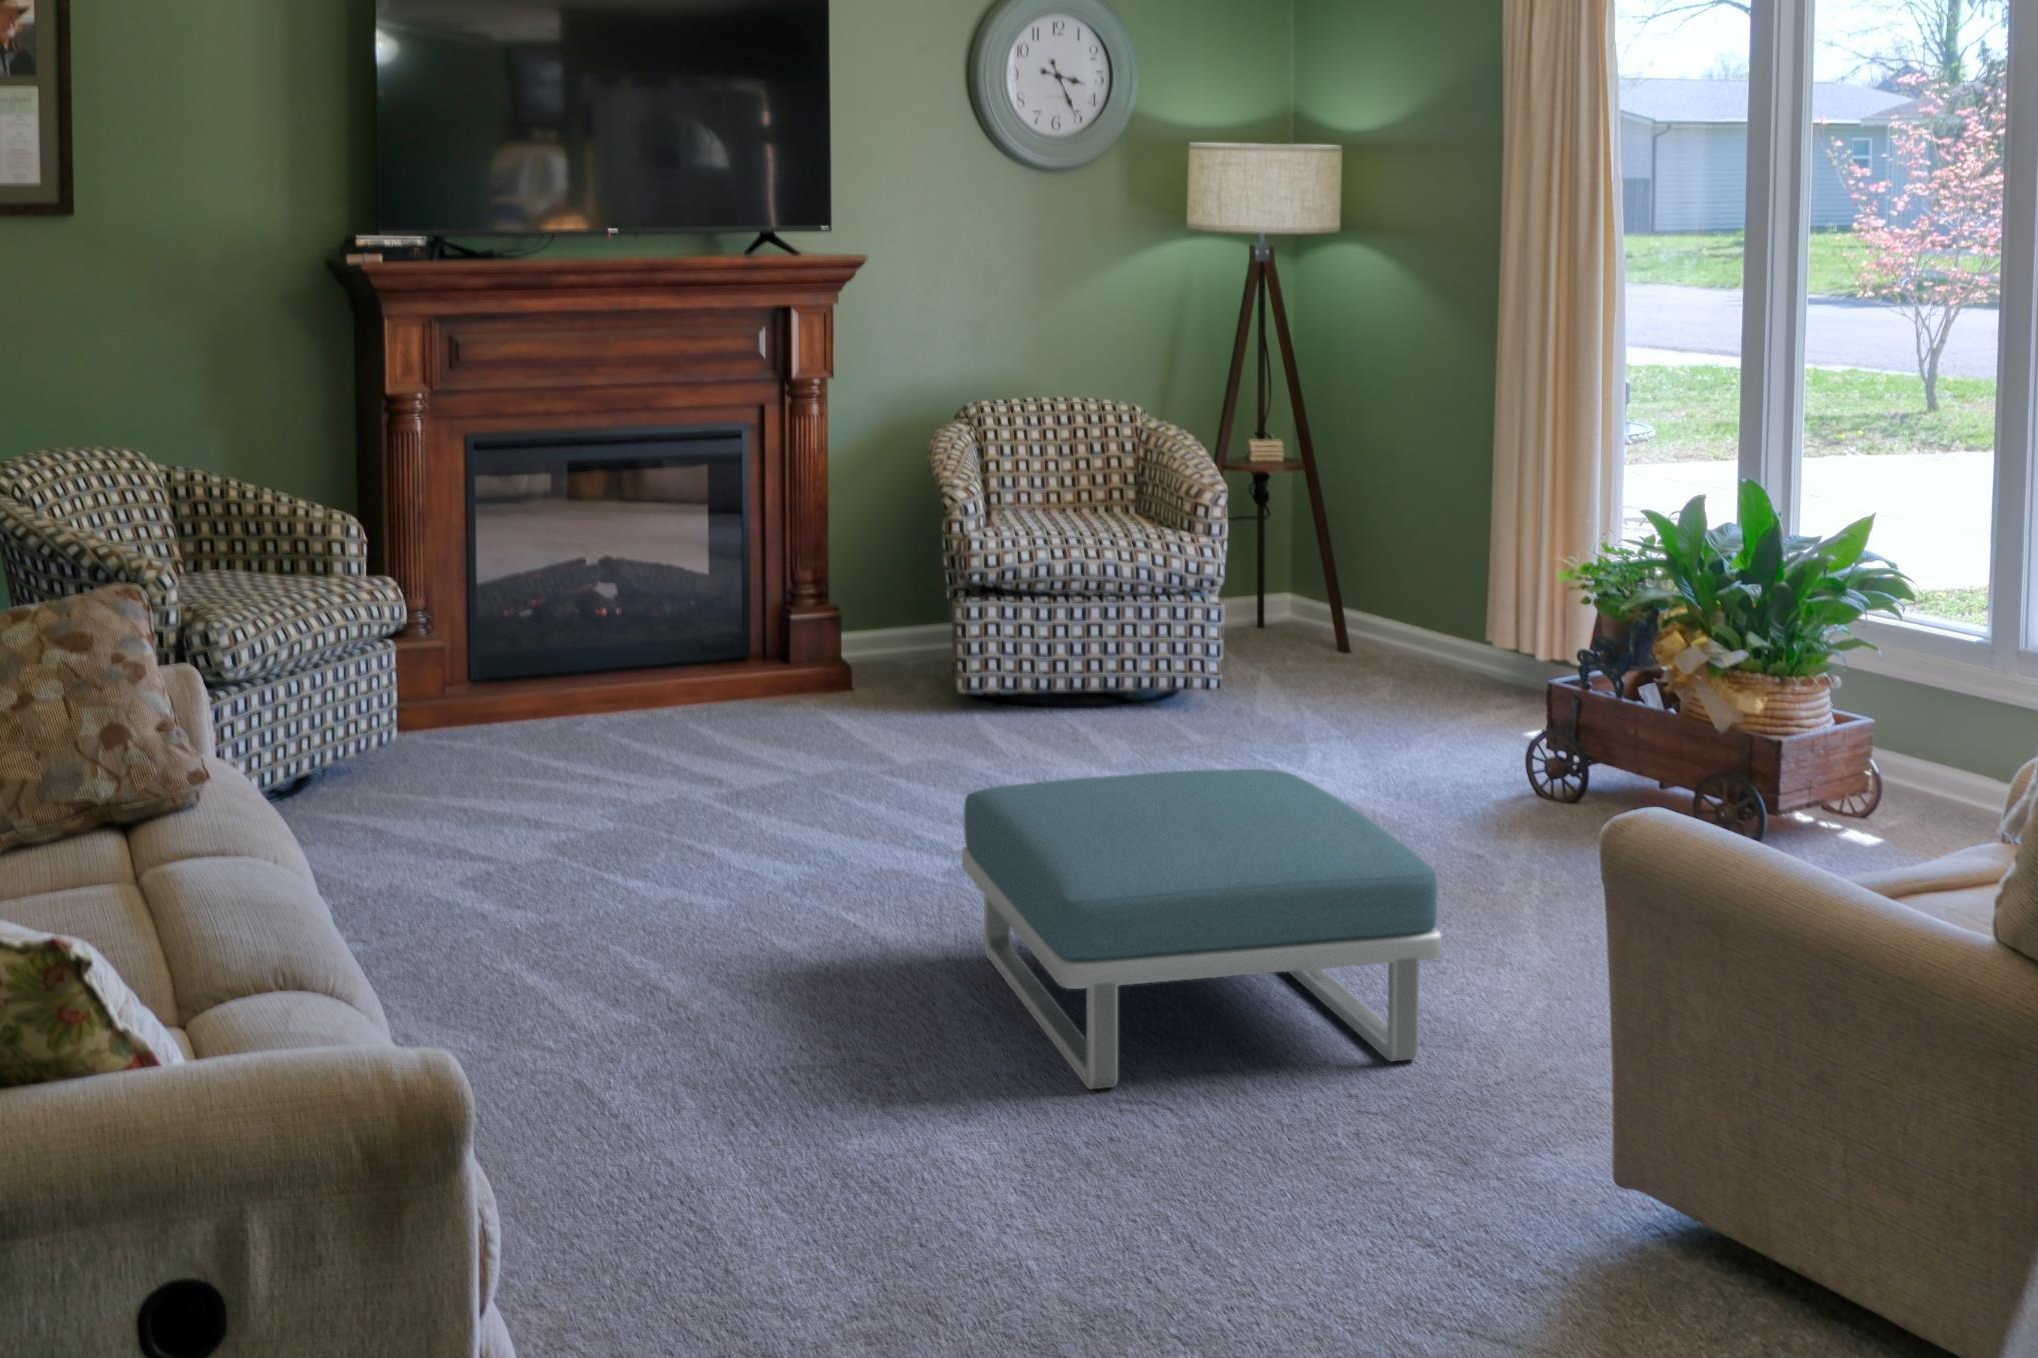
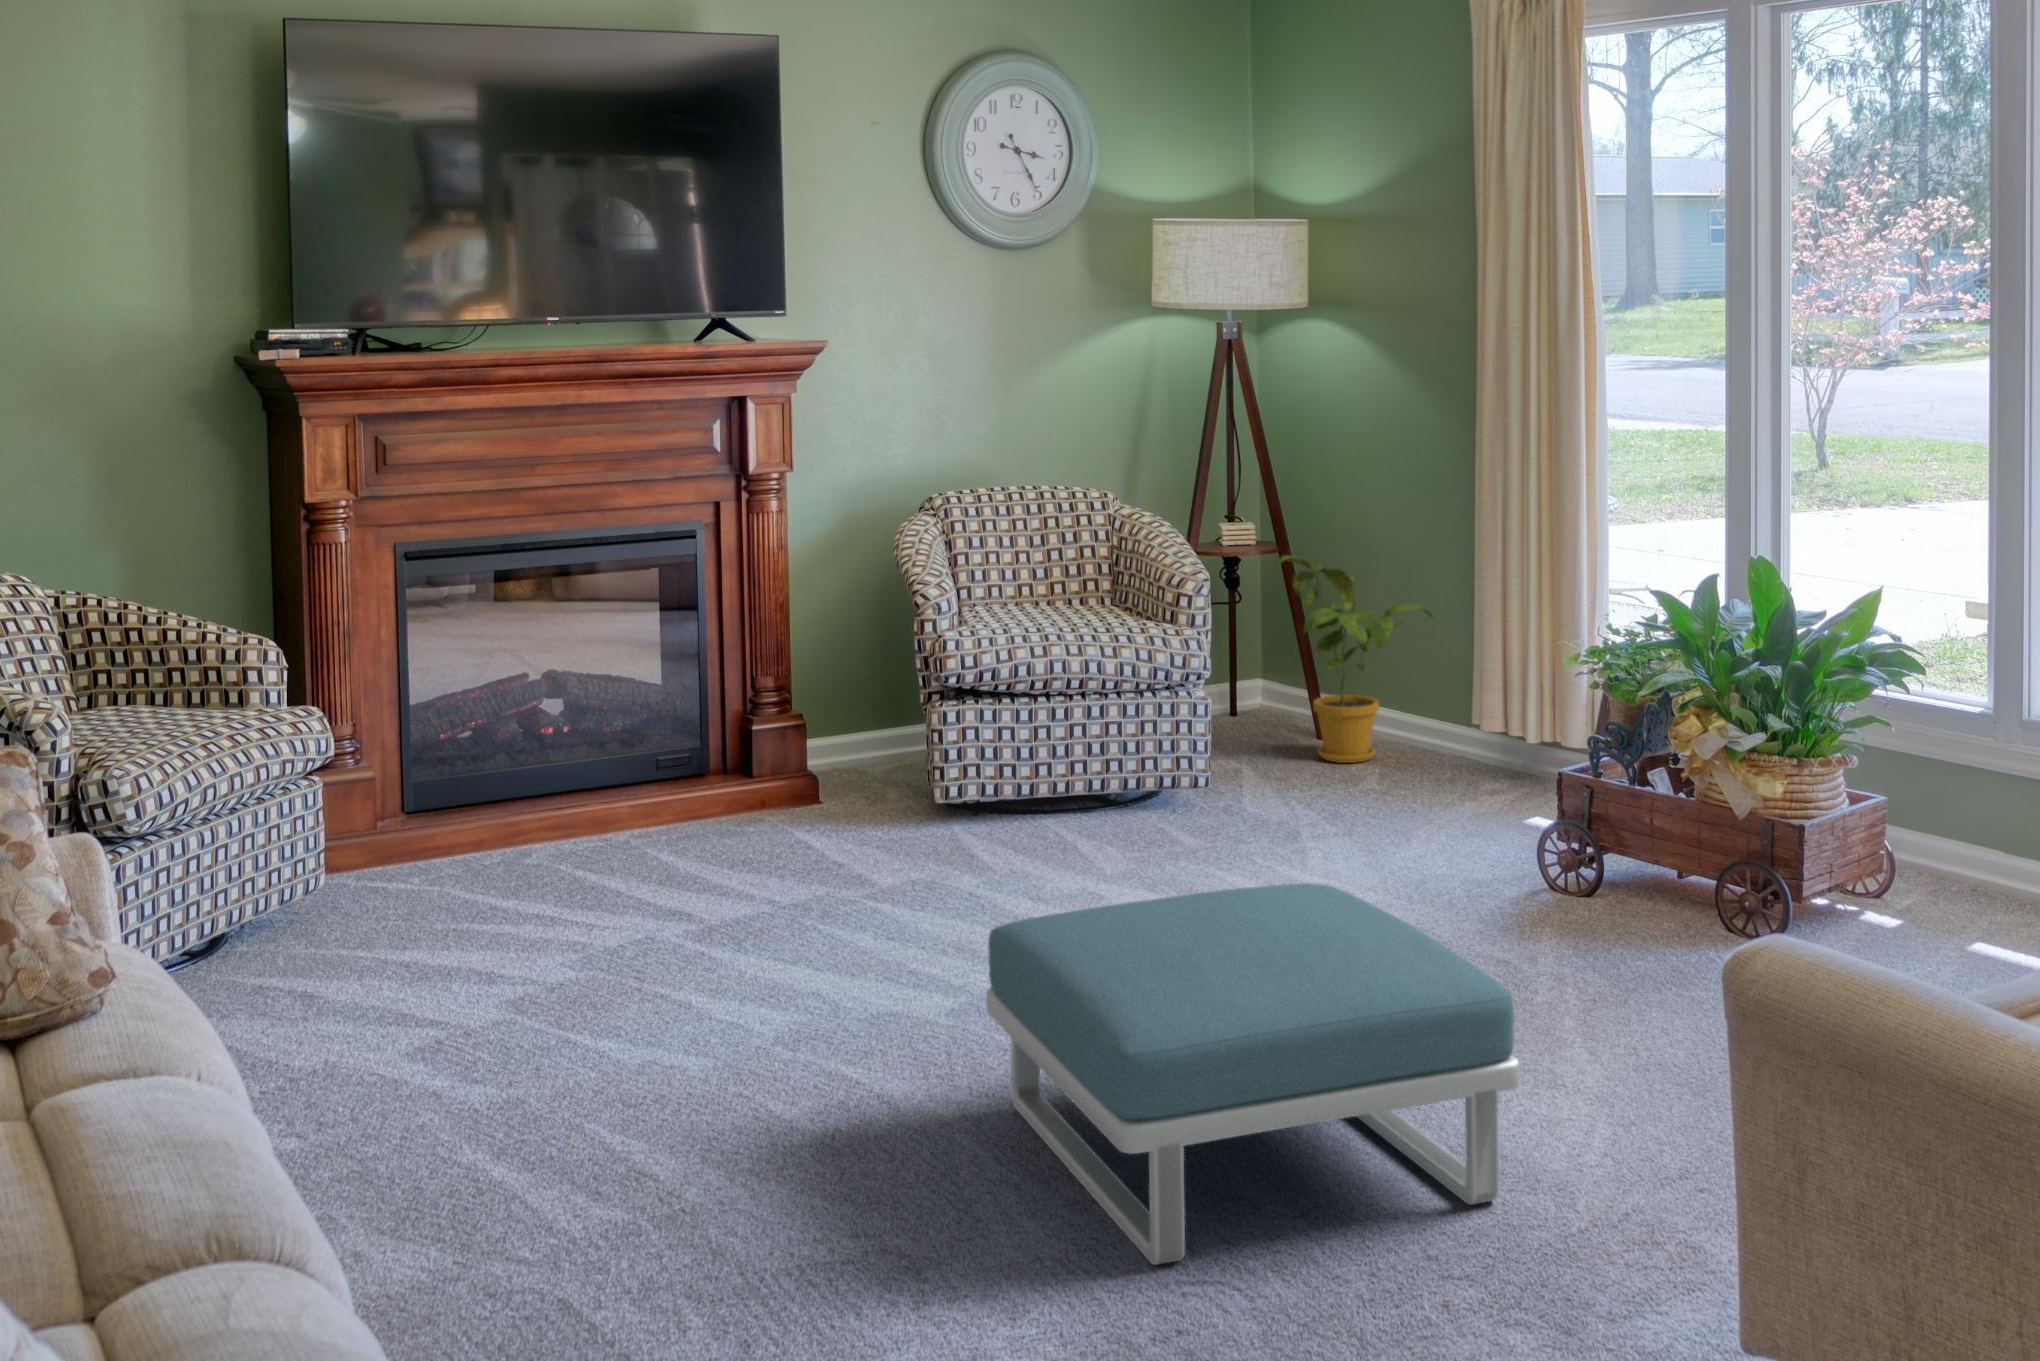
house plant: none [1296,471,1455,675] -> present [1275,555,1433,763]

